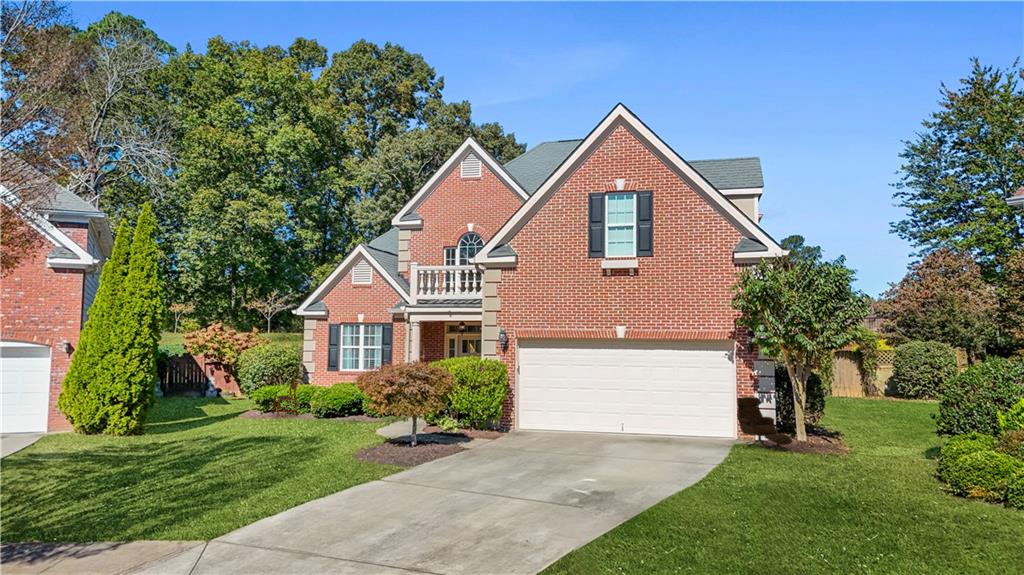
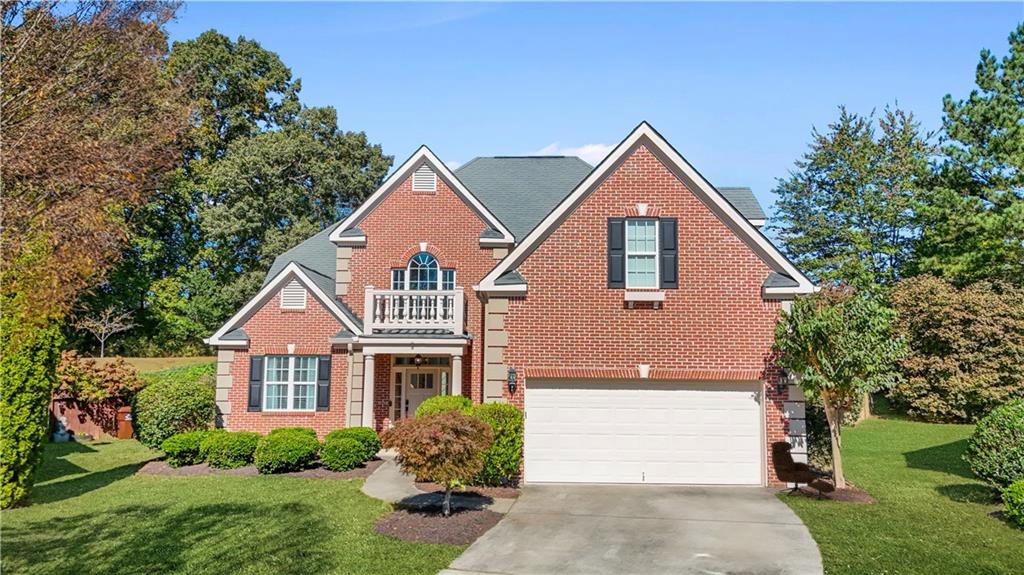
bench: present [273,383,298,418] -> none [189,429,226,475]

